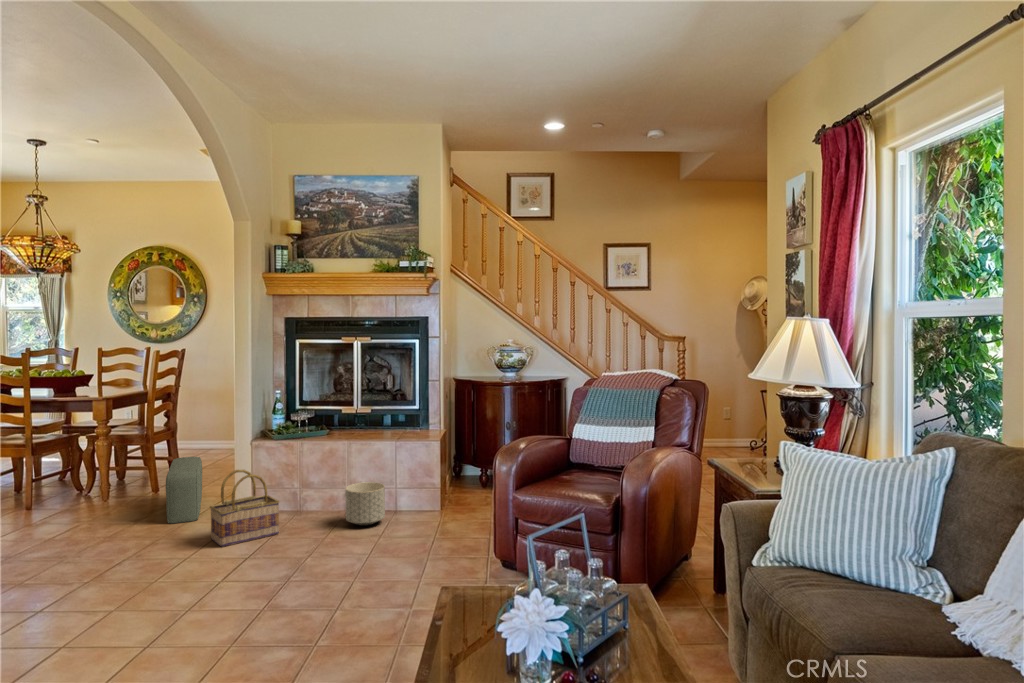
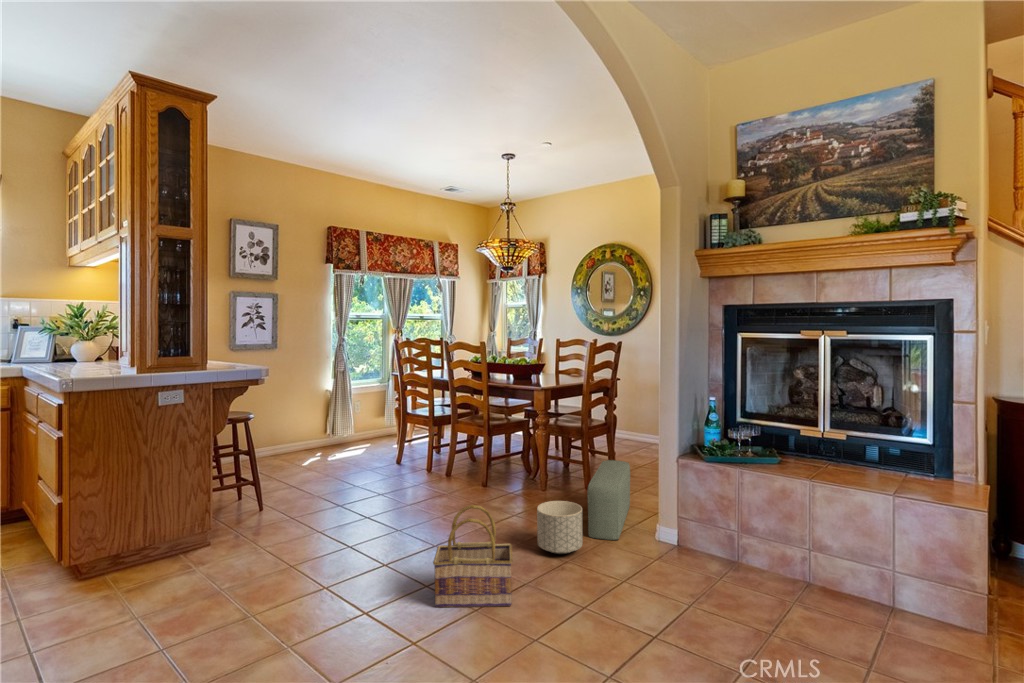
basket: present [210,470,279,547] -> present [433,505,513,607]
planter: present [345,482,385,526] -> present [537,501,583,554]

